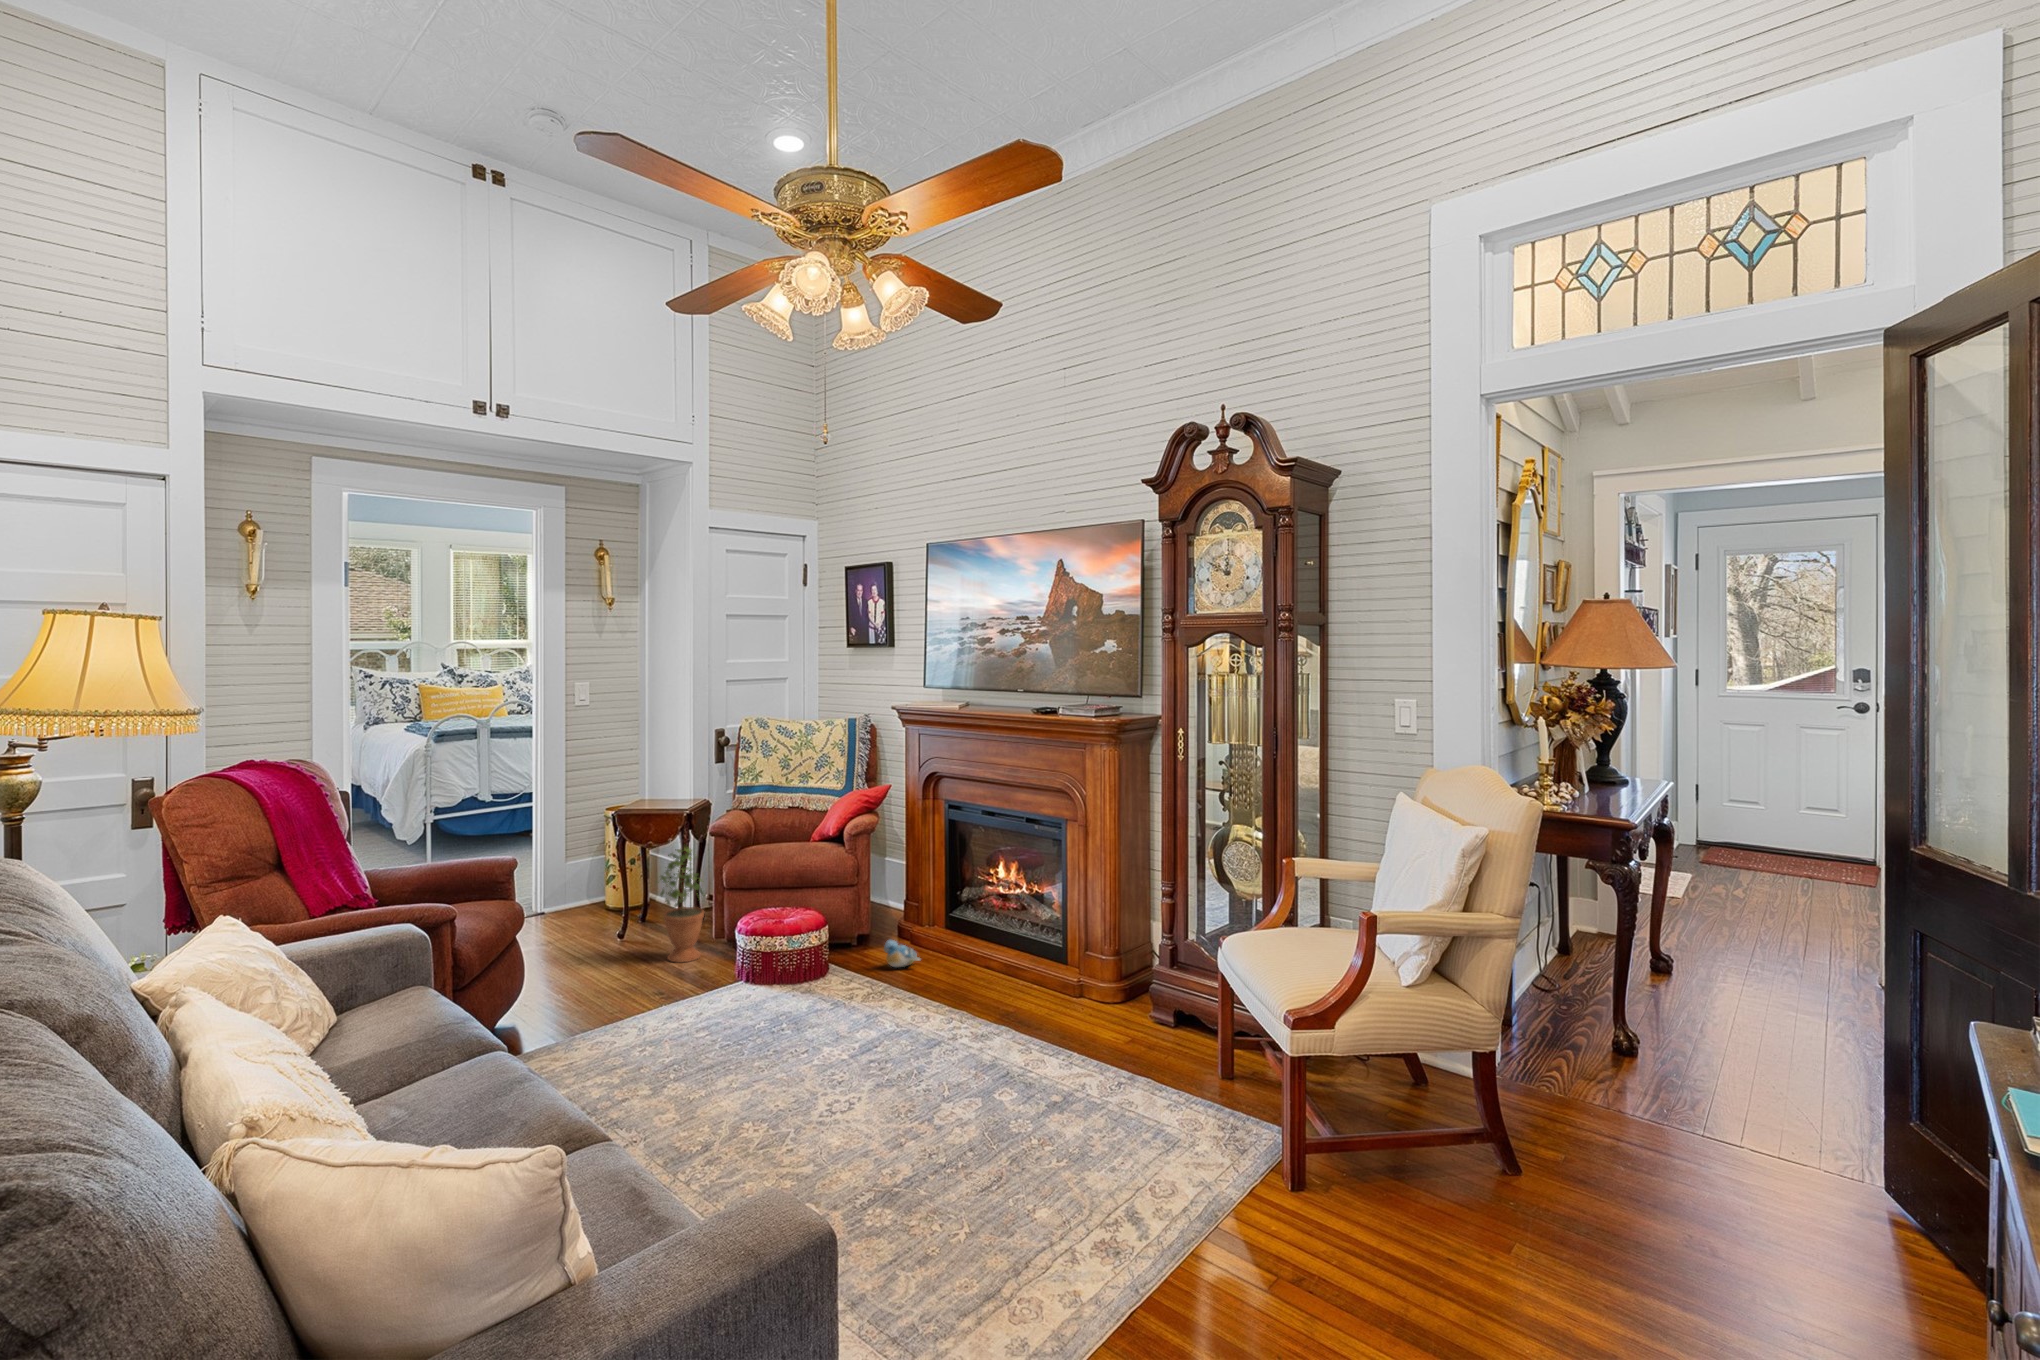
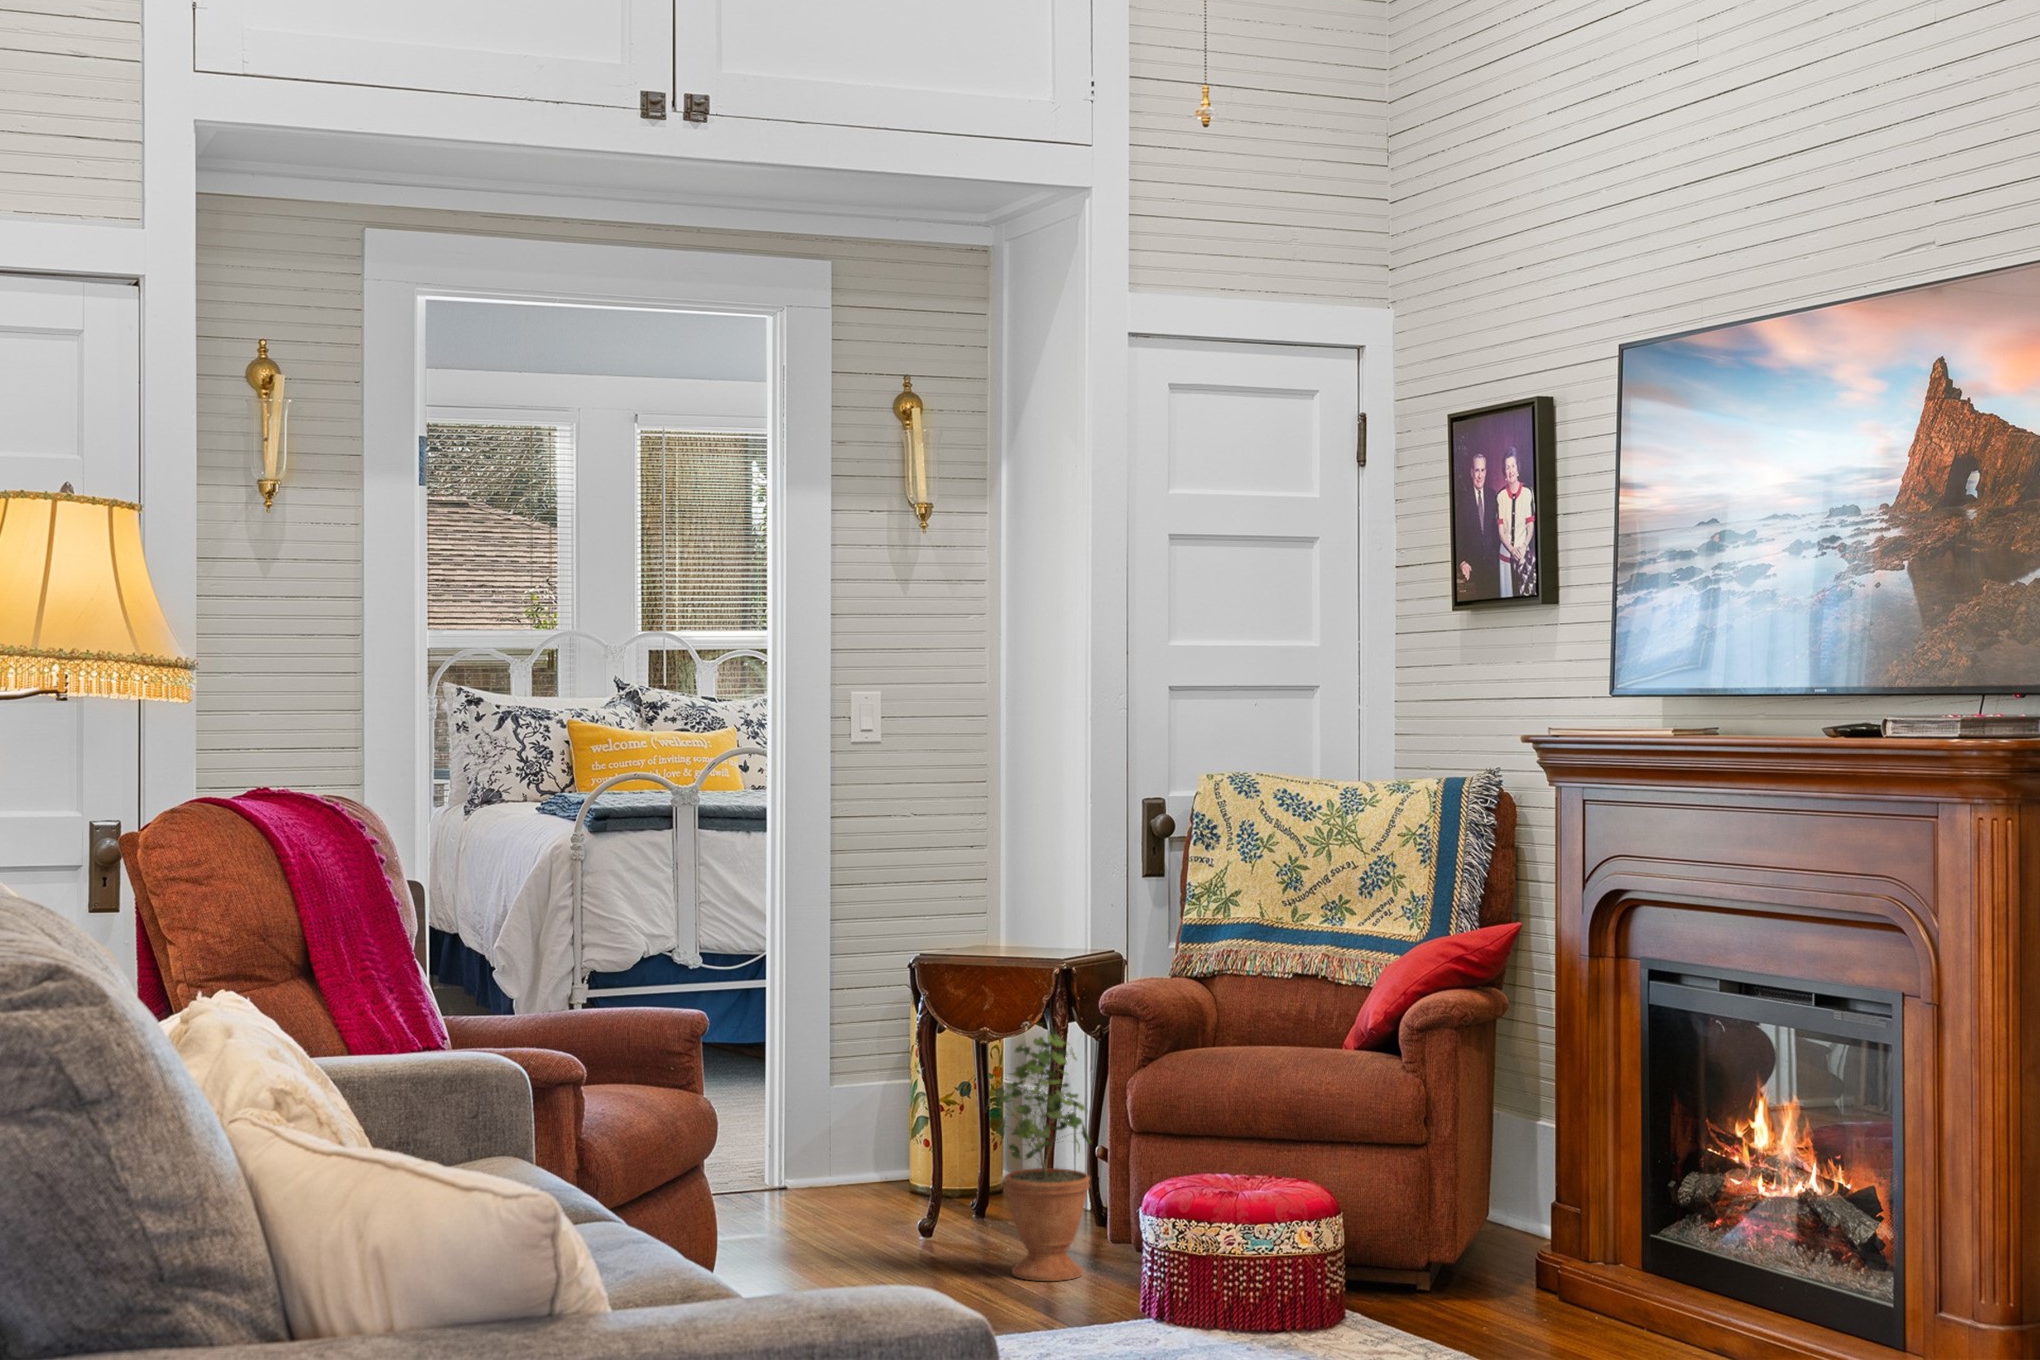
plush toy: present [884,940,920,967] -> none [1467,1262,1560,1328]

